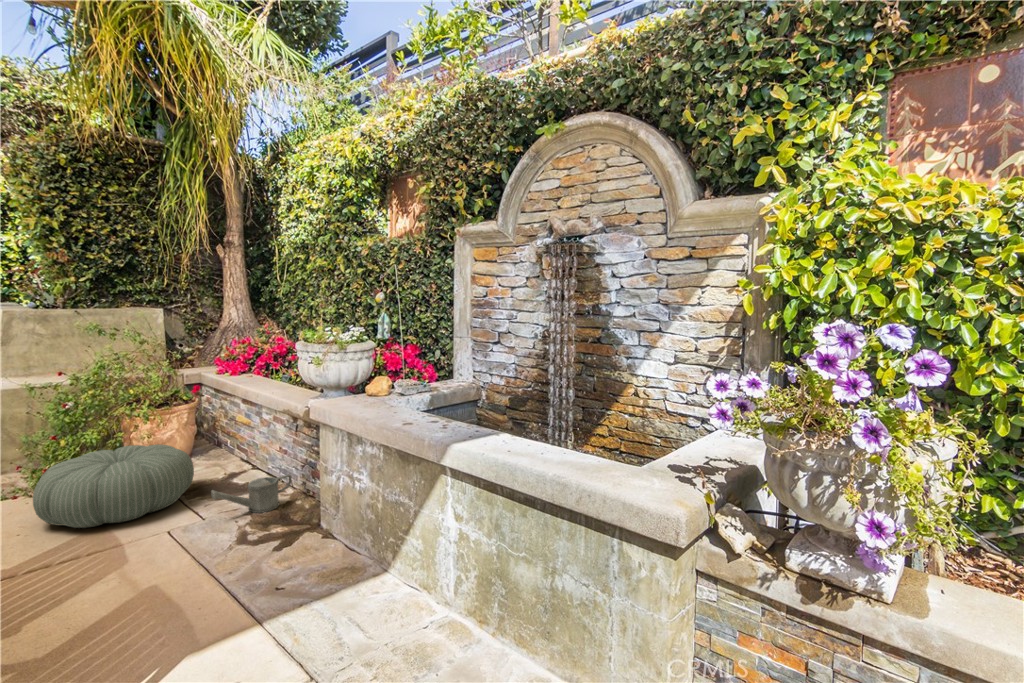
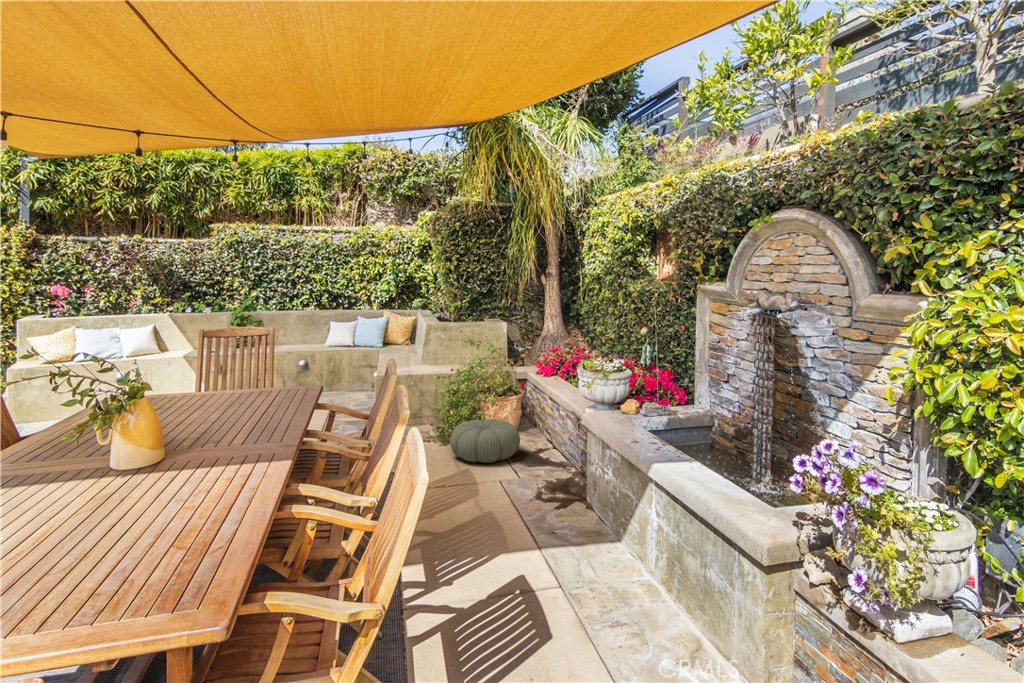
watering can: present [211,475,292,513] -> none [528,453,572,475]

